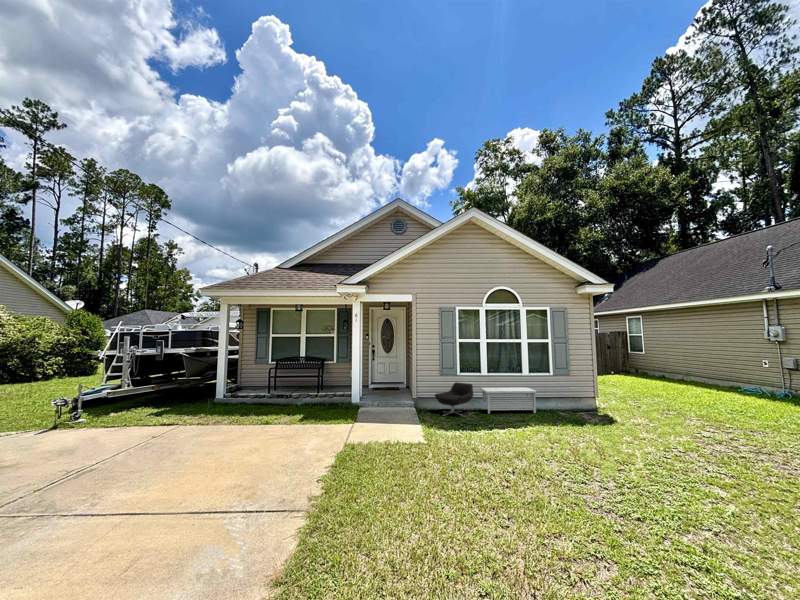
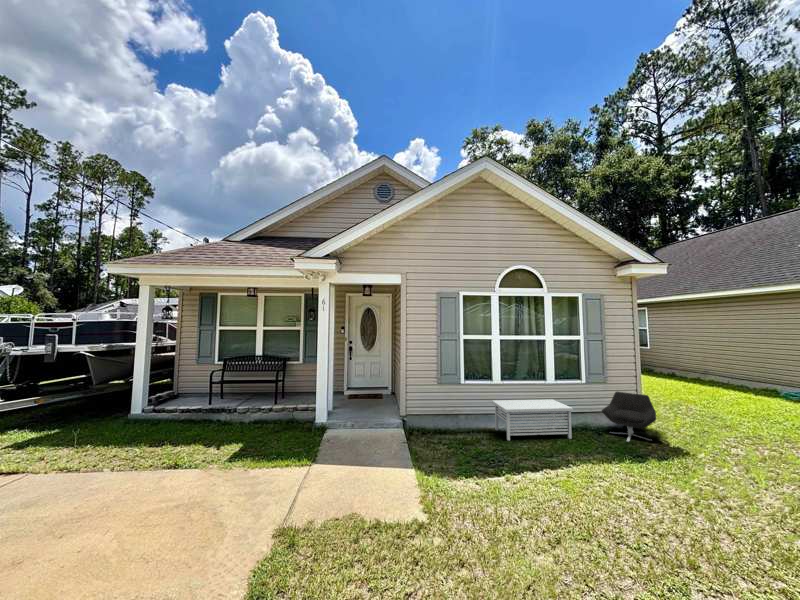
lounge chair: present [435,382,473,415] -> present [602,392,656,442]

